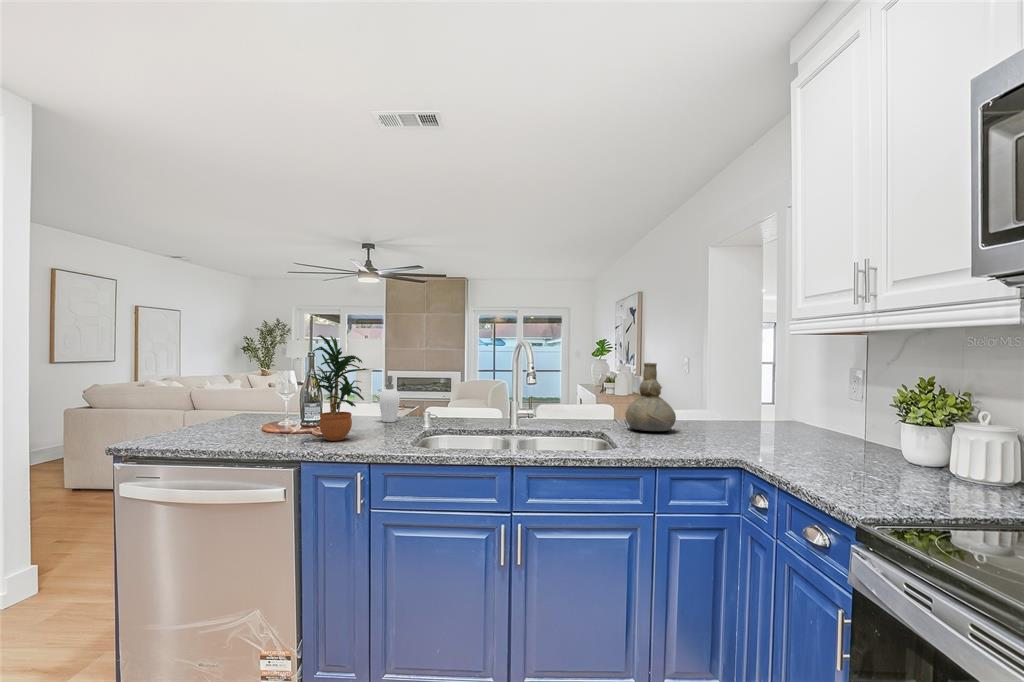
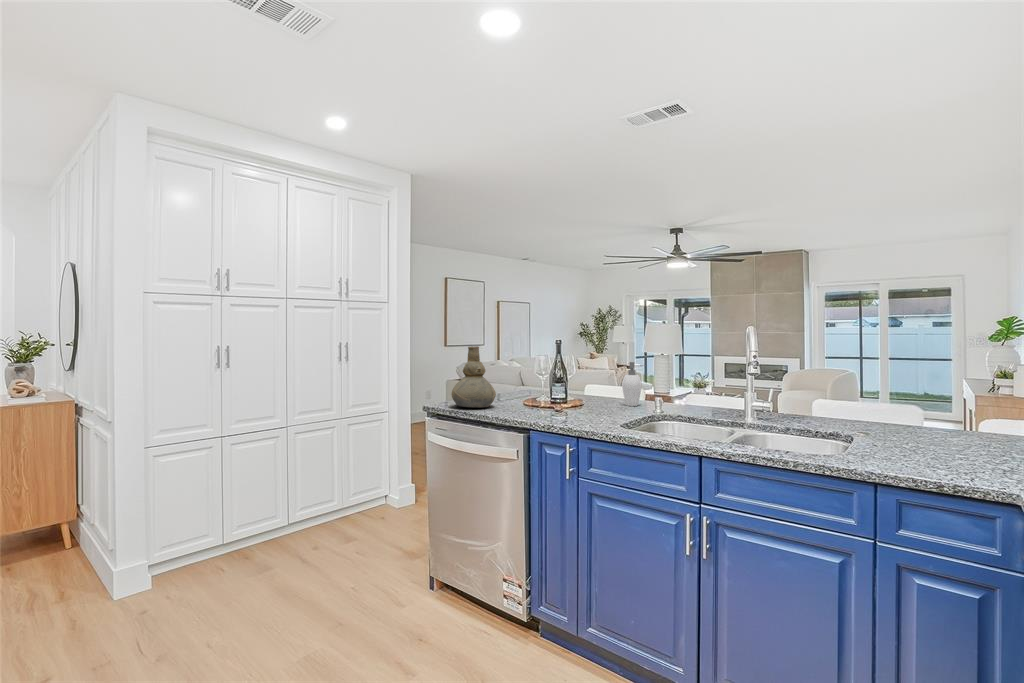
potted plant: present [308,335,368,441] -> none [541,326,595,416]
vase: present [625,363,676,431] -> present [452,346,496,407]

